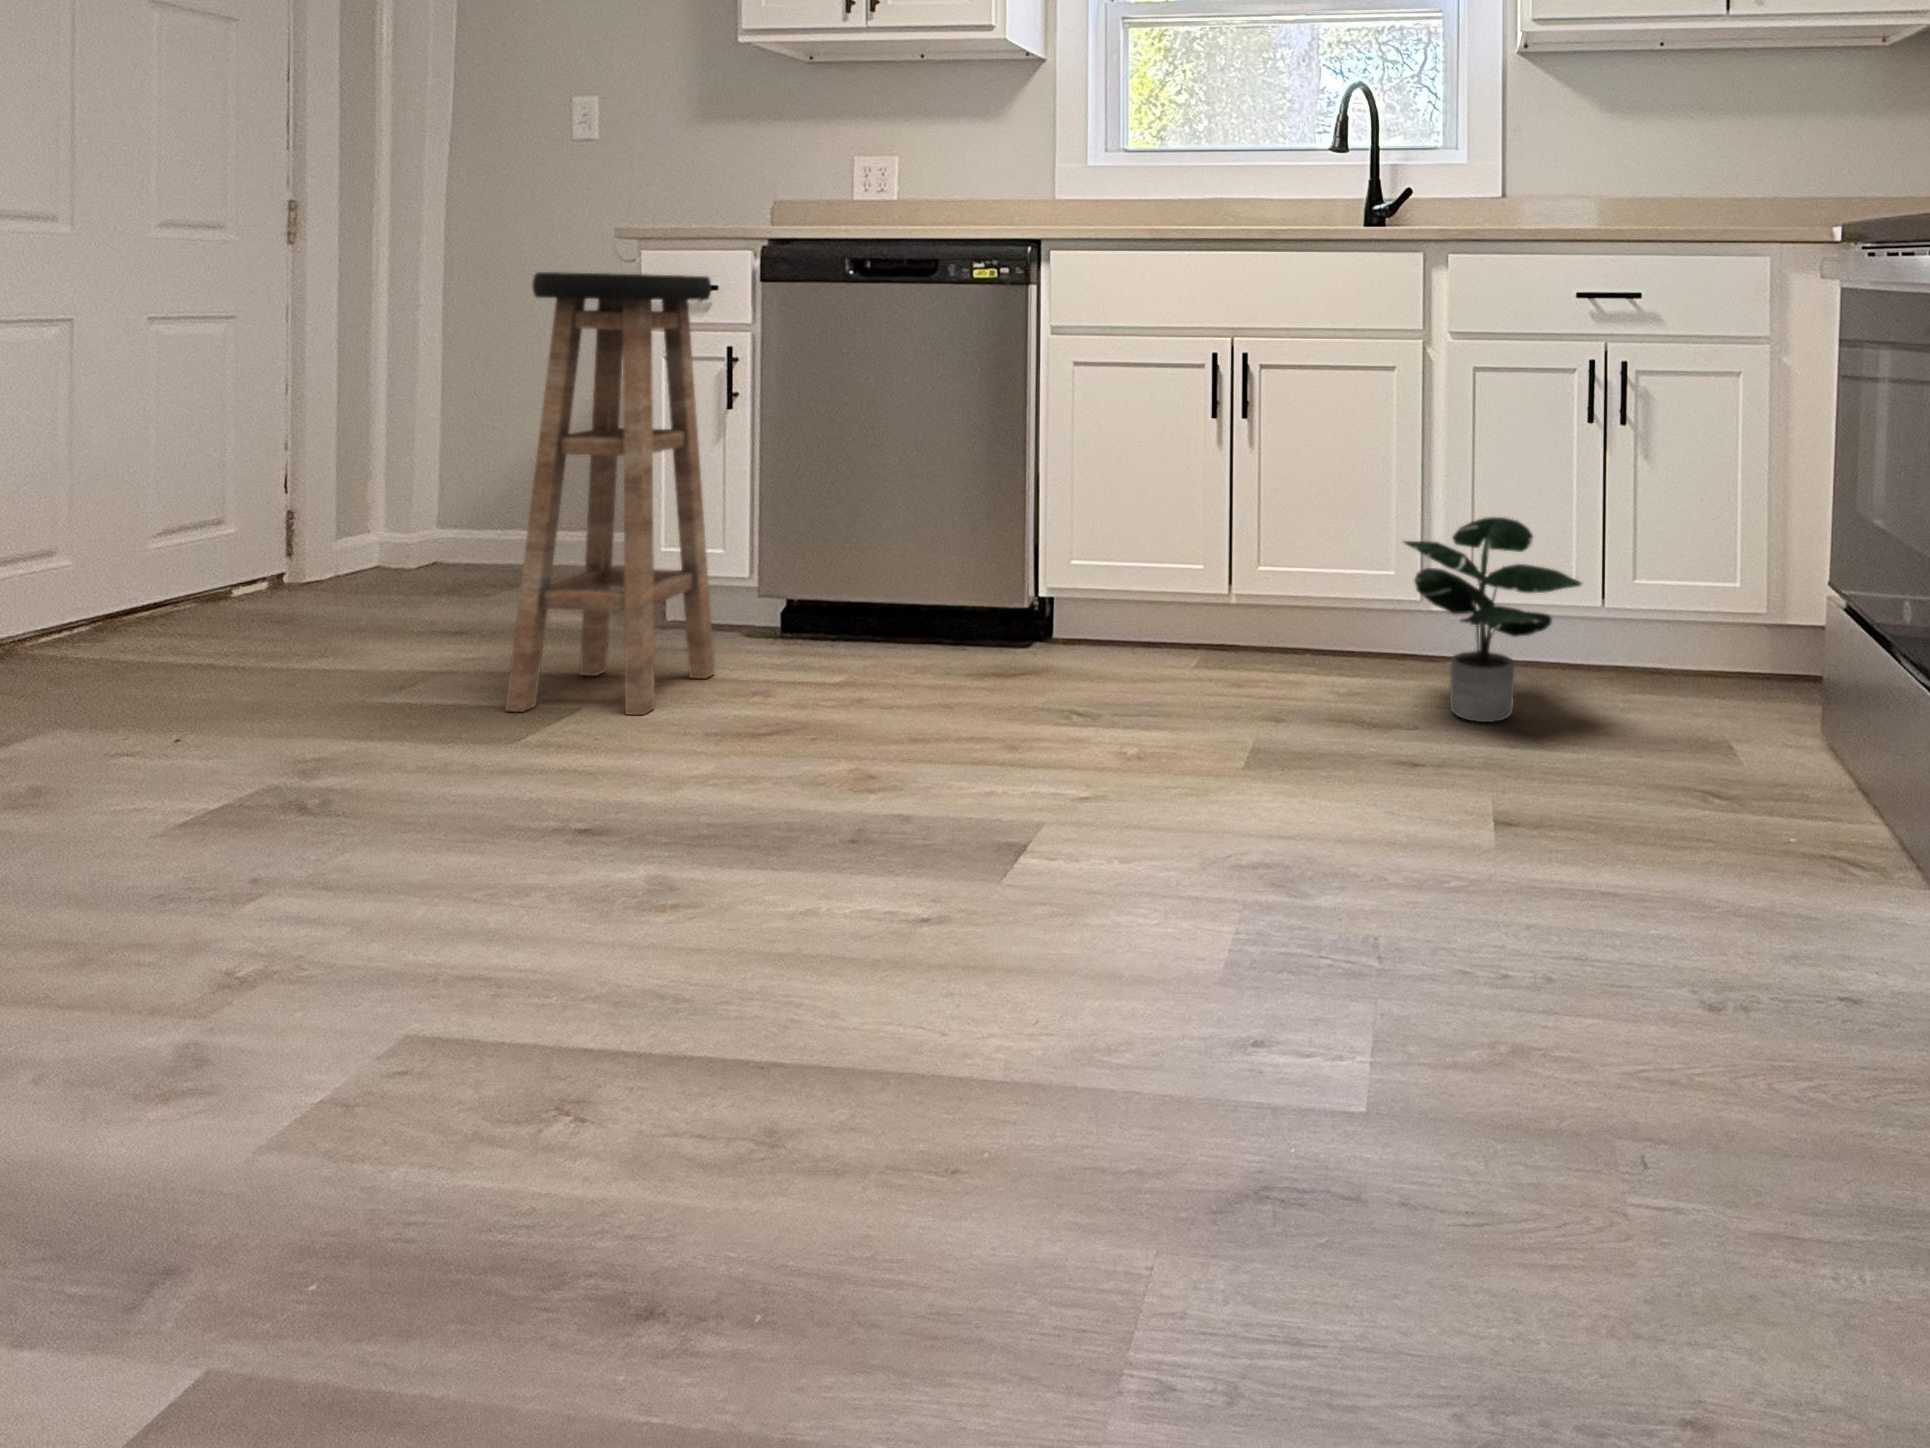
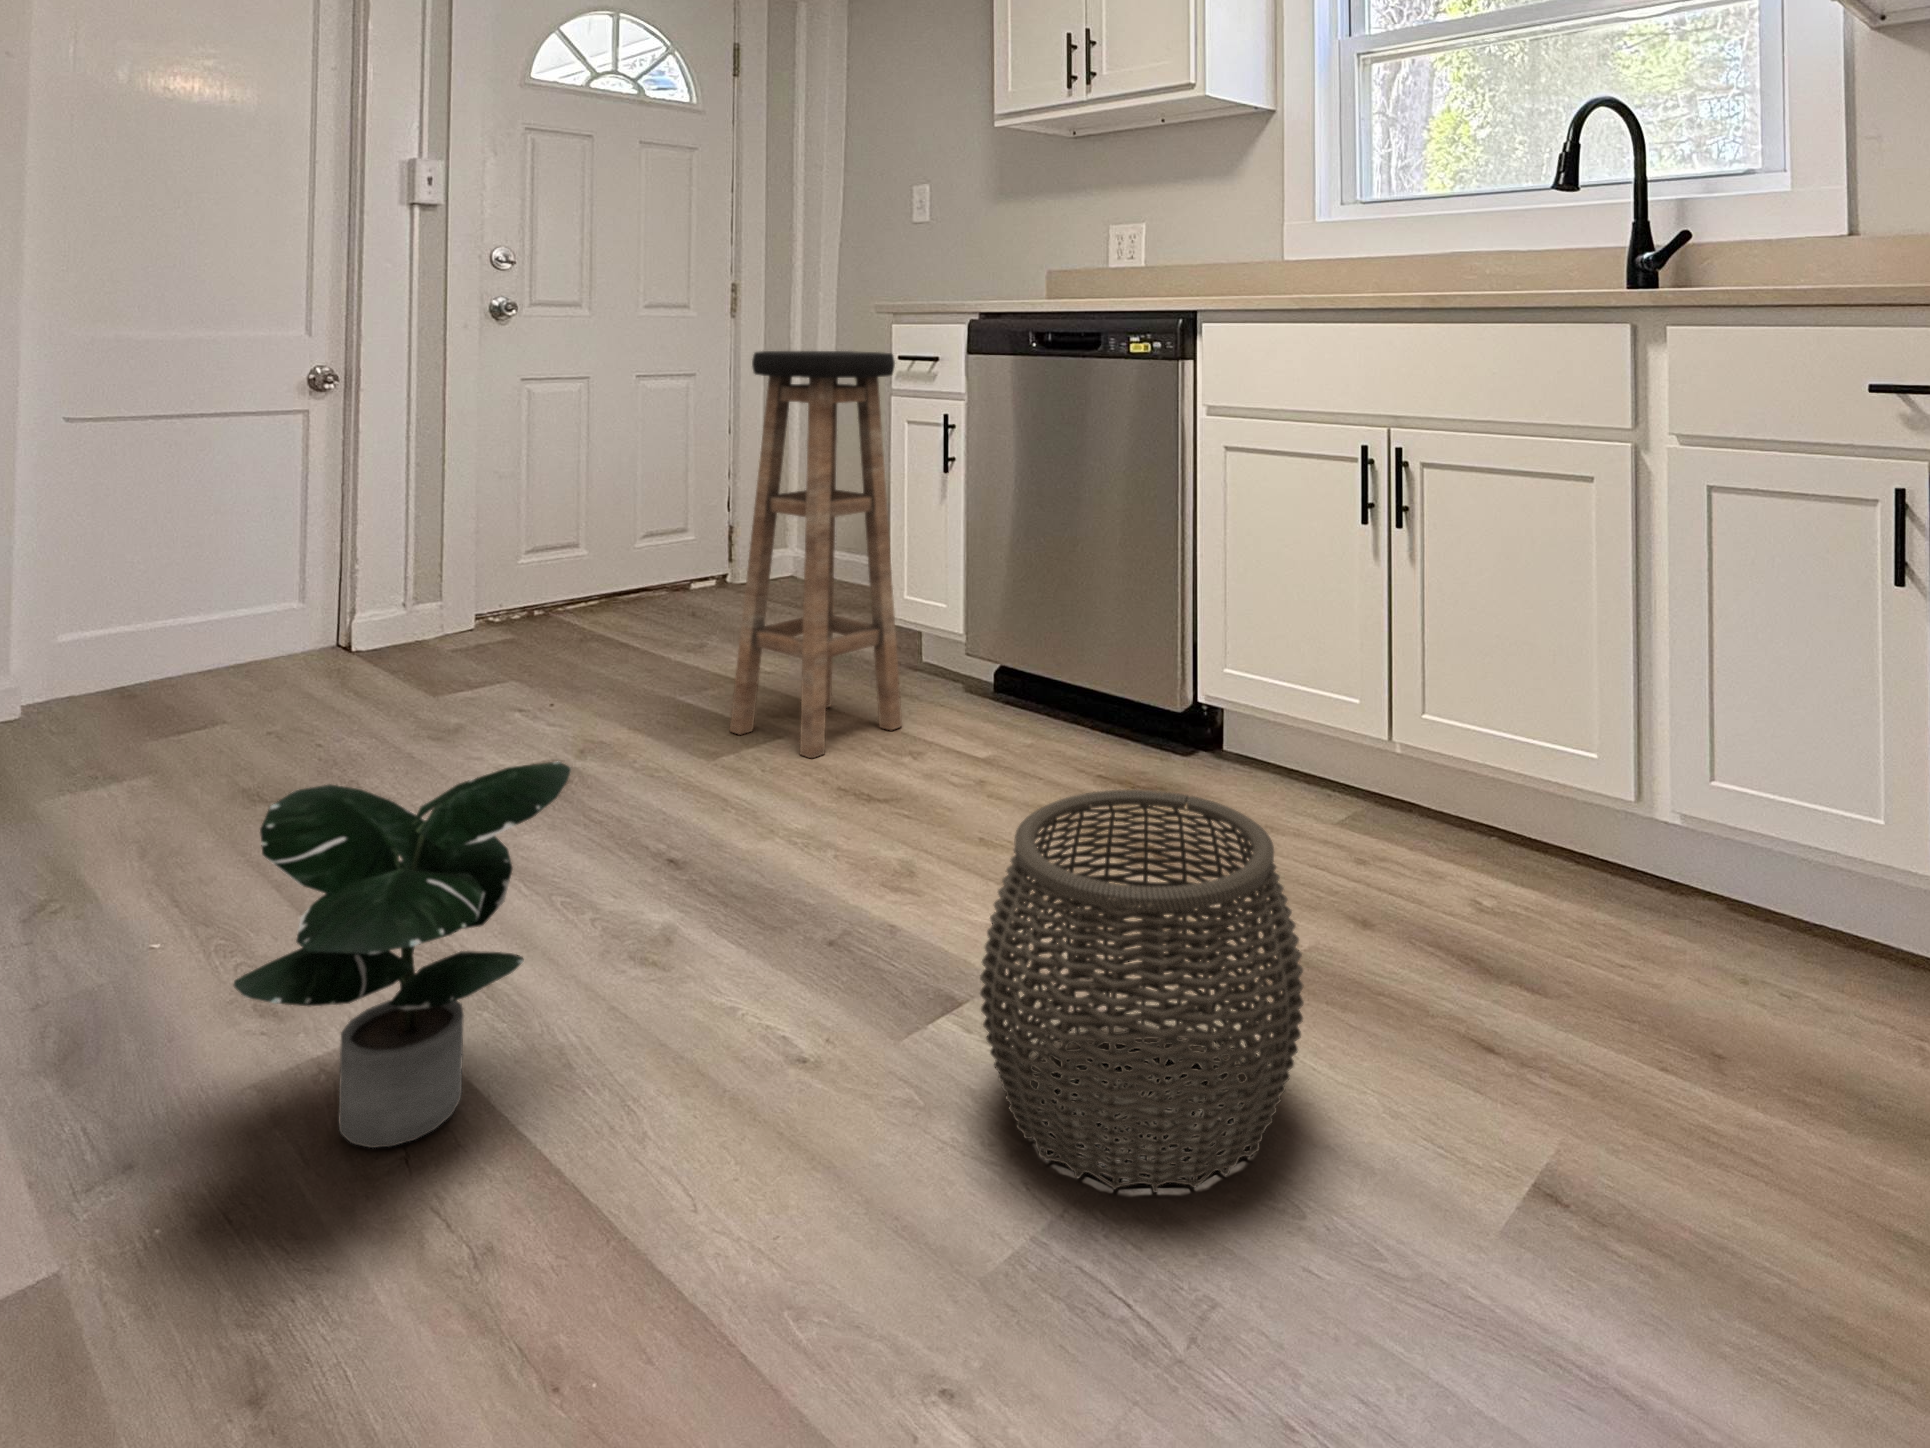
potted plant: present [1404,517,1582,722] -> present [234,762,571,1148]
woven basket: none [1111,614,1369,901] -> present [980,789,1304,1193]

